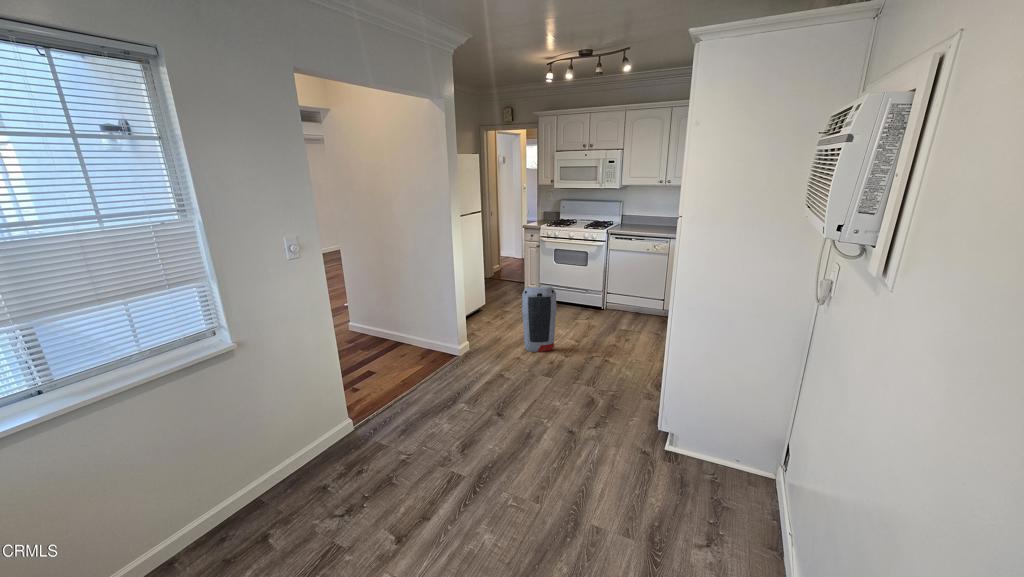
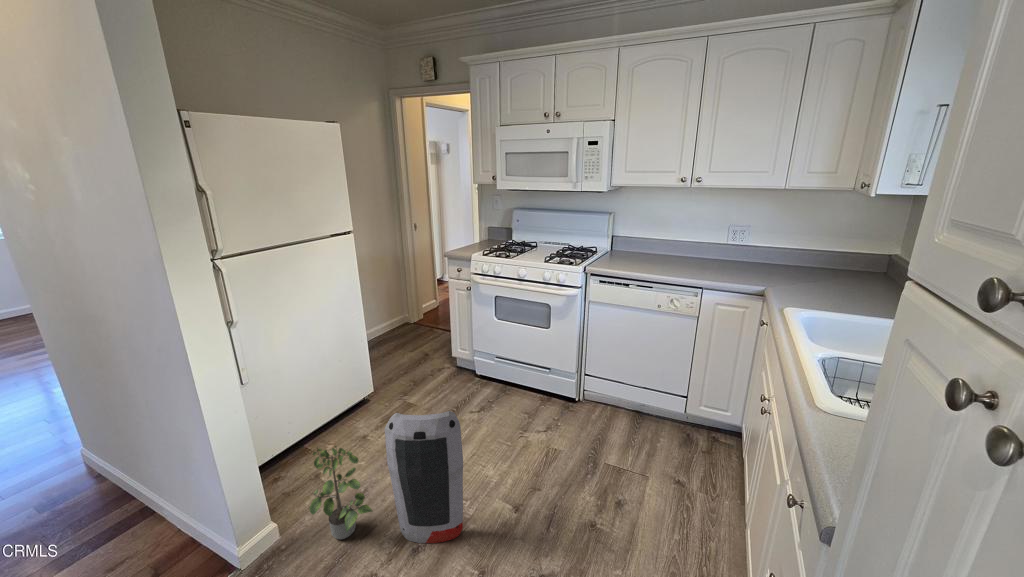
potted plant: none [484,304,514,351] -> present [310,446,372,539]

